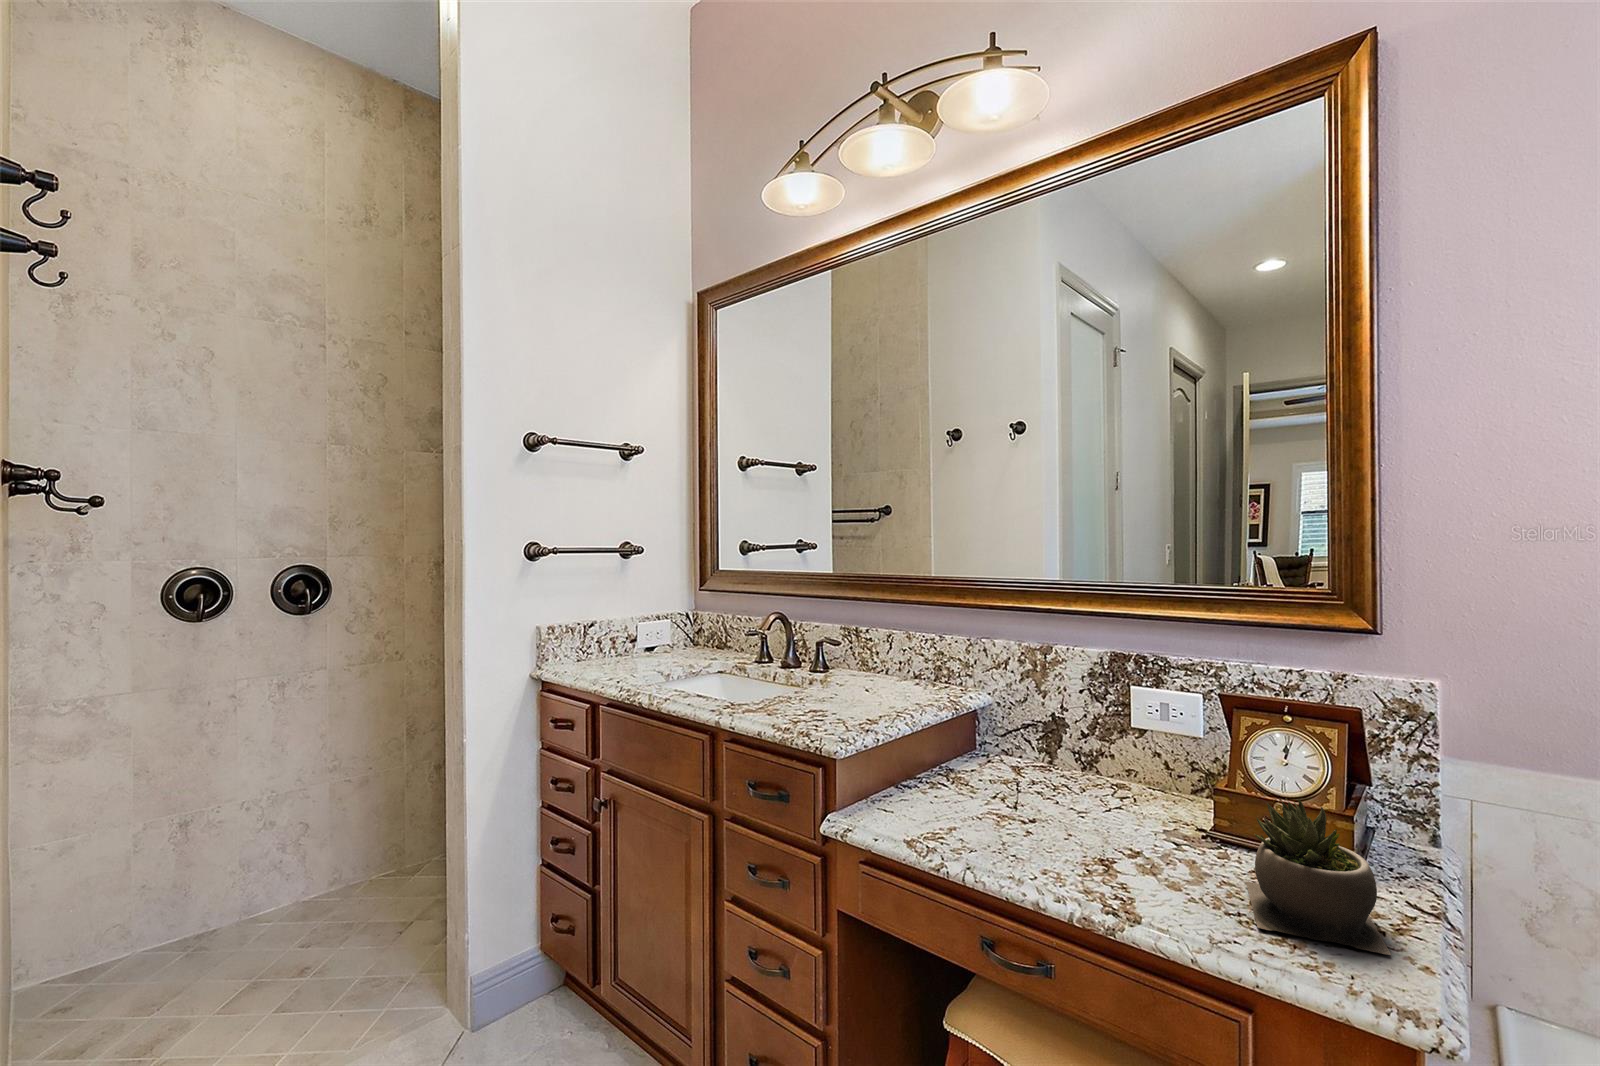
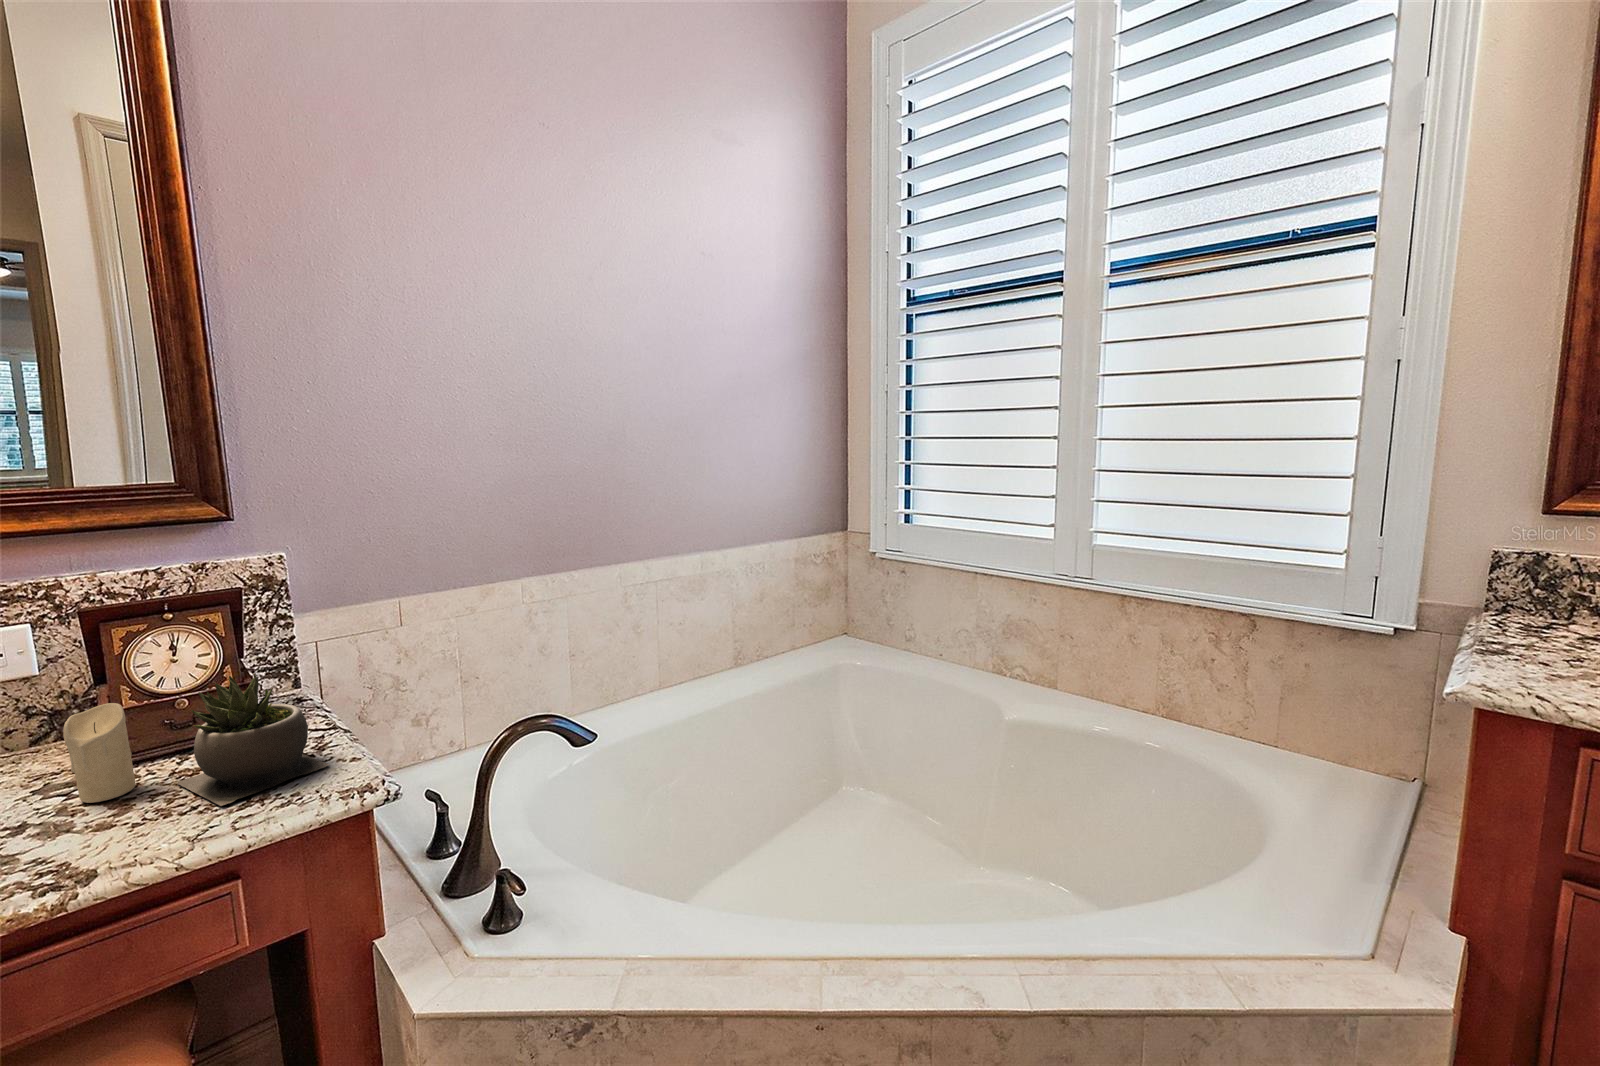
candle: none [1174,781,1220,868] -> present [63,703,135,803]

